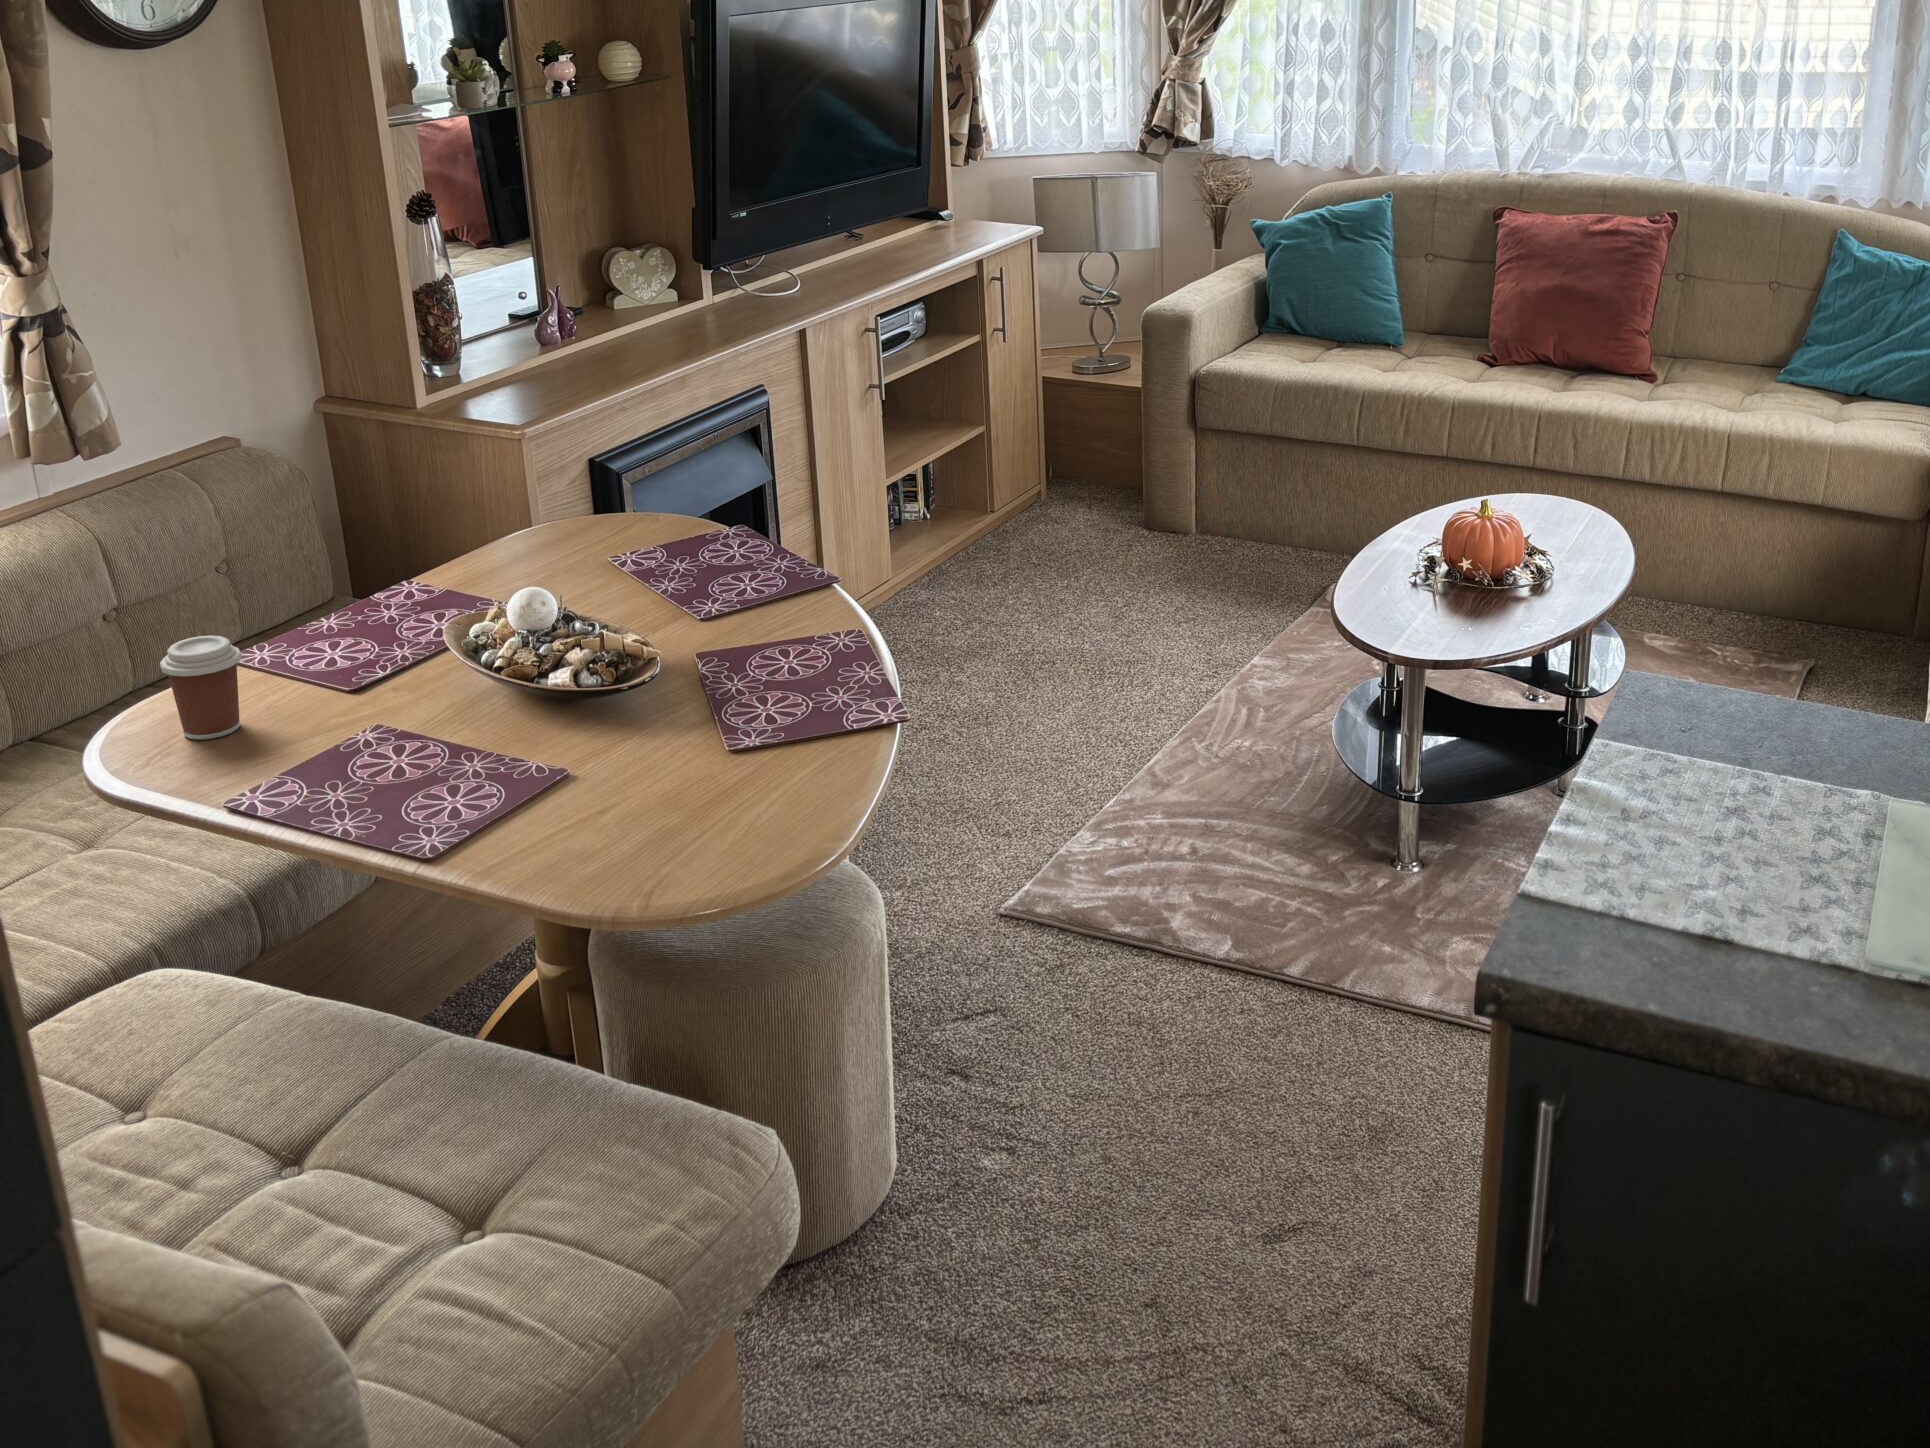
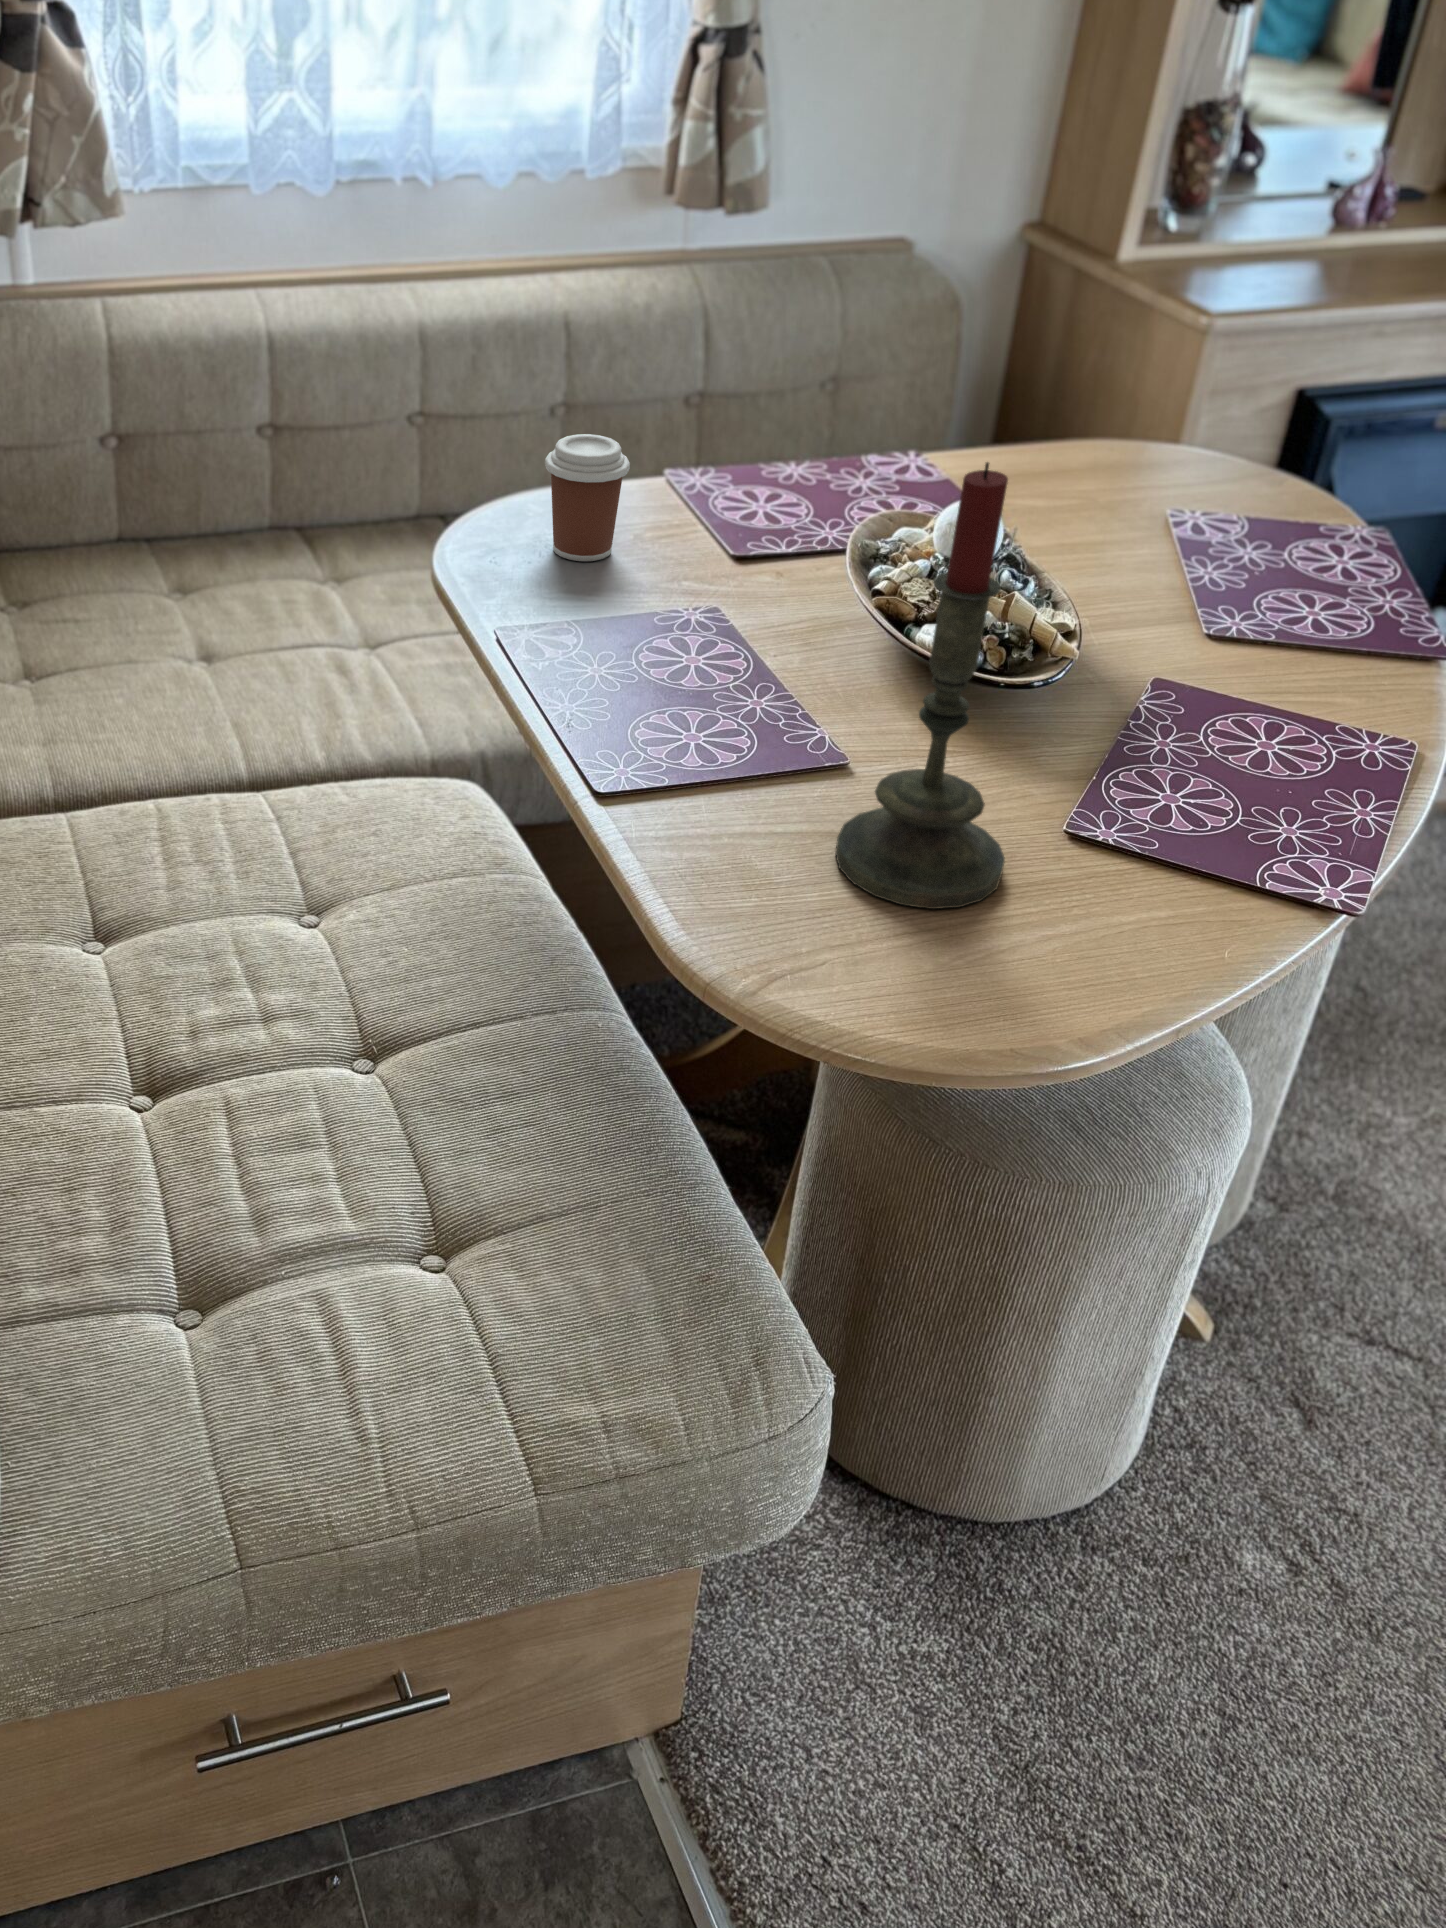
candle: none [605,541,723,834] -> present [835,462,1008,909]

